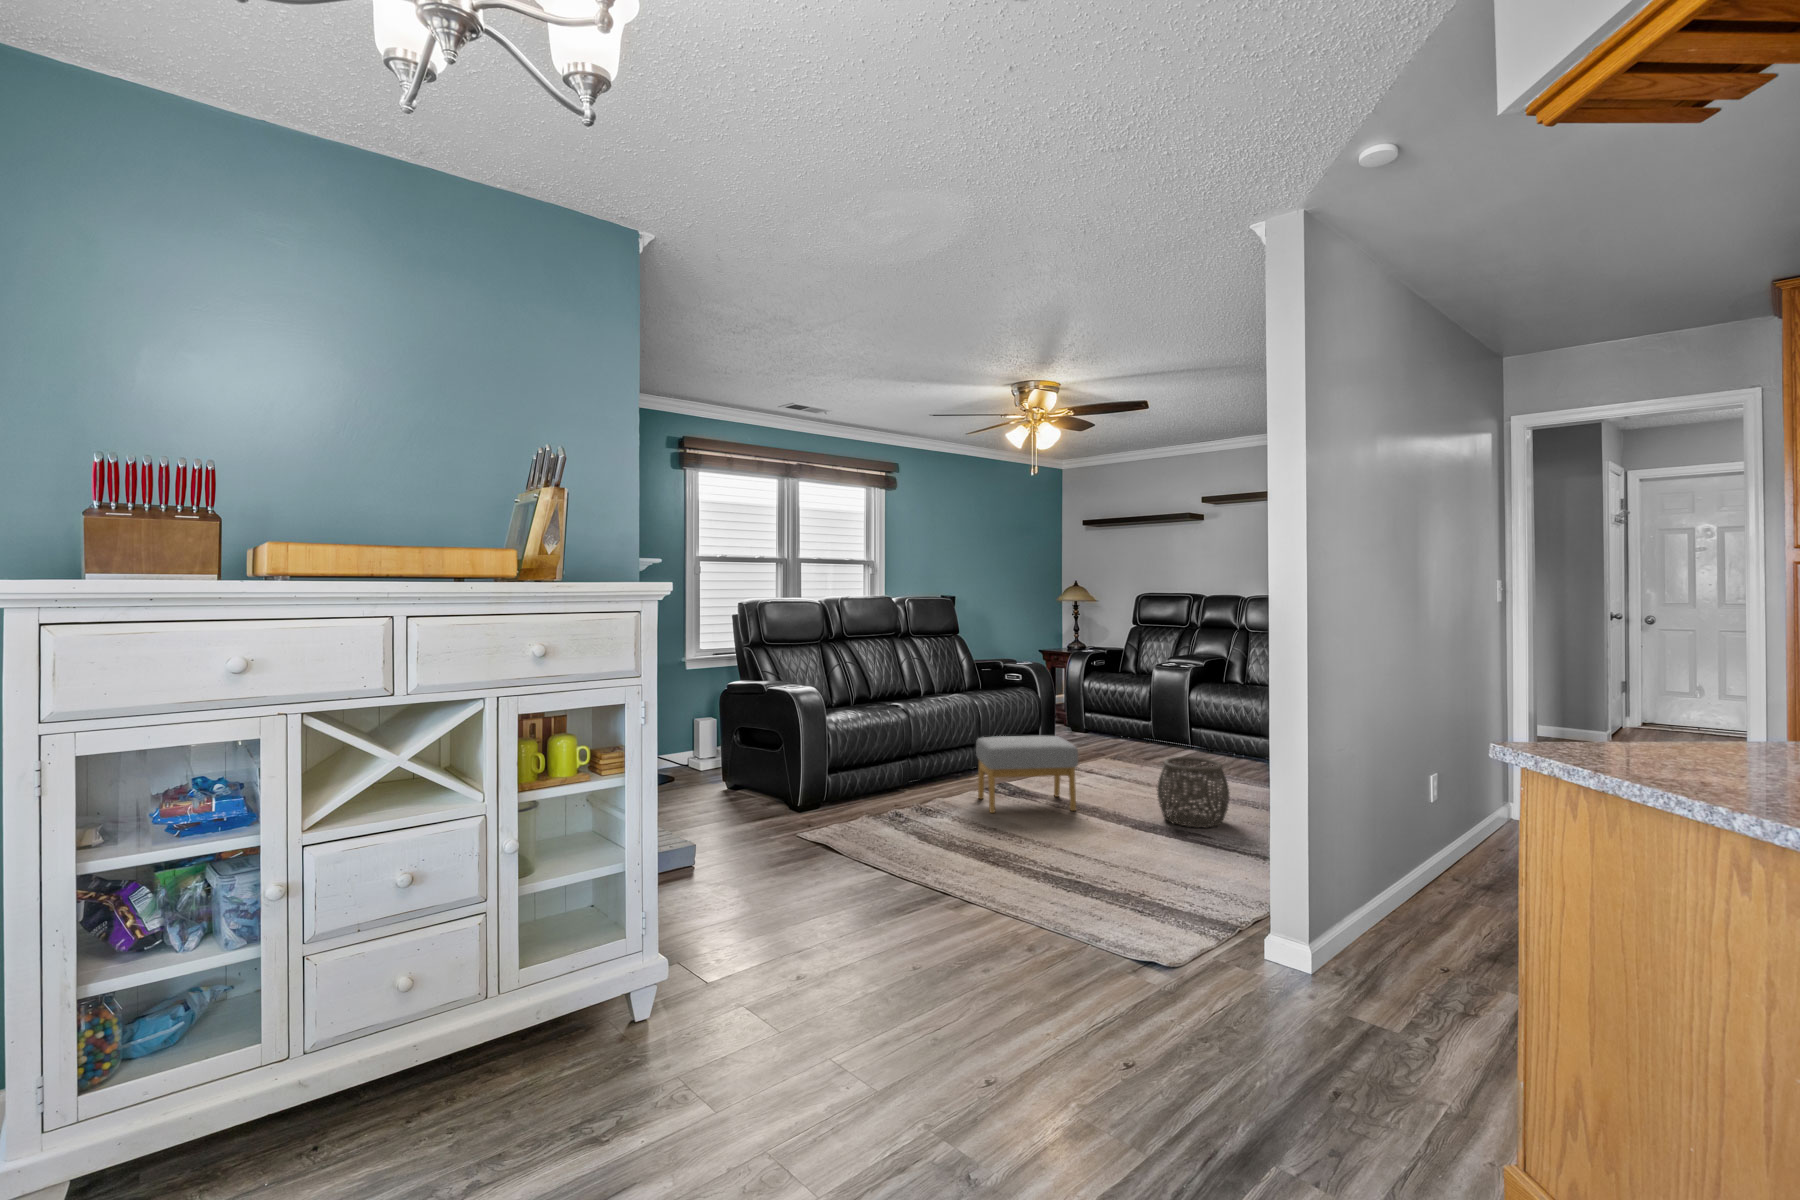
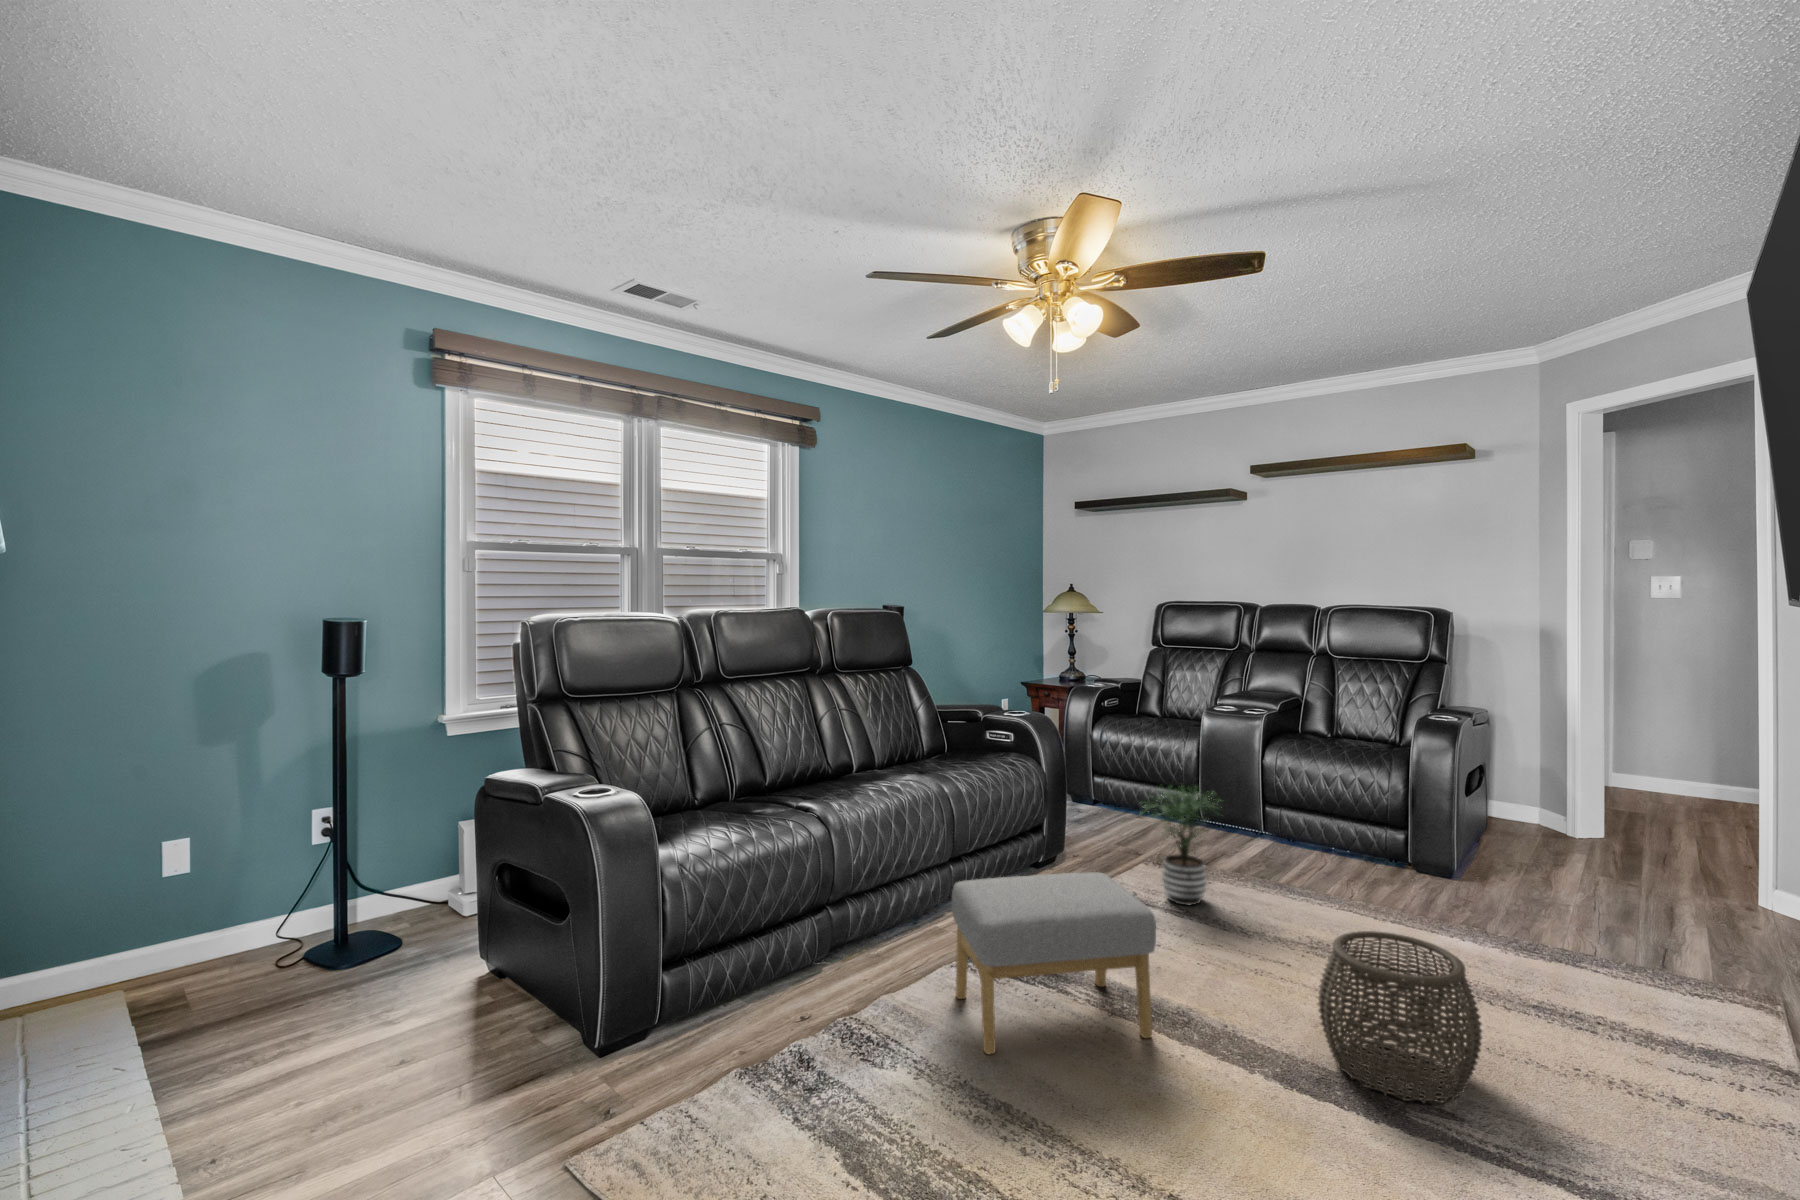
potted plant: none [1094,701,1145,773] -> present [1145,785,1219,905]

